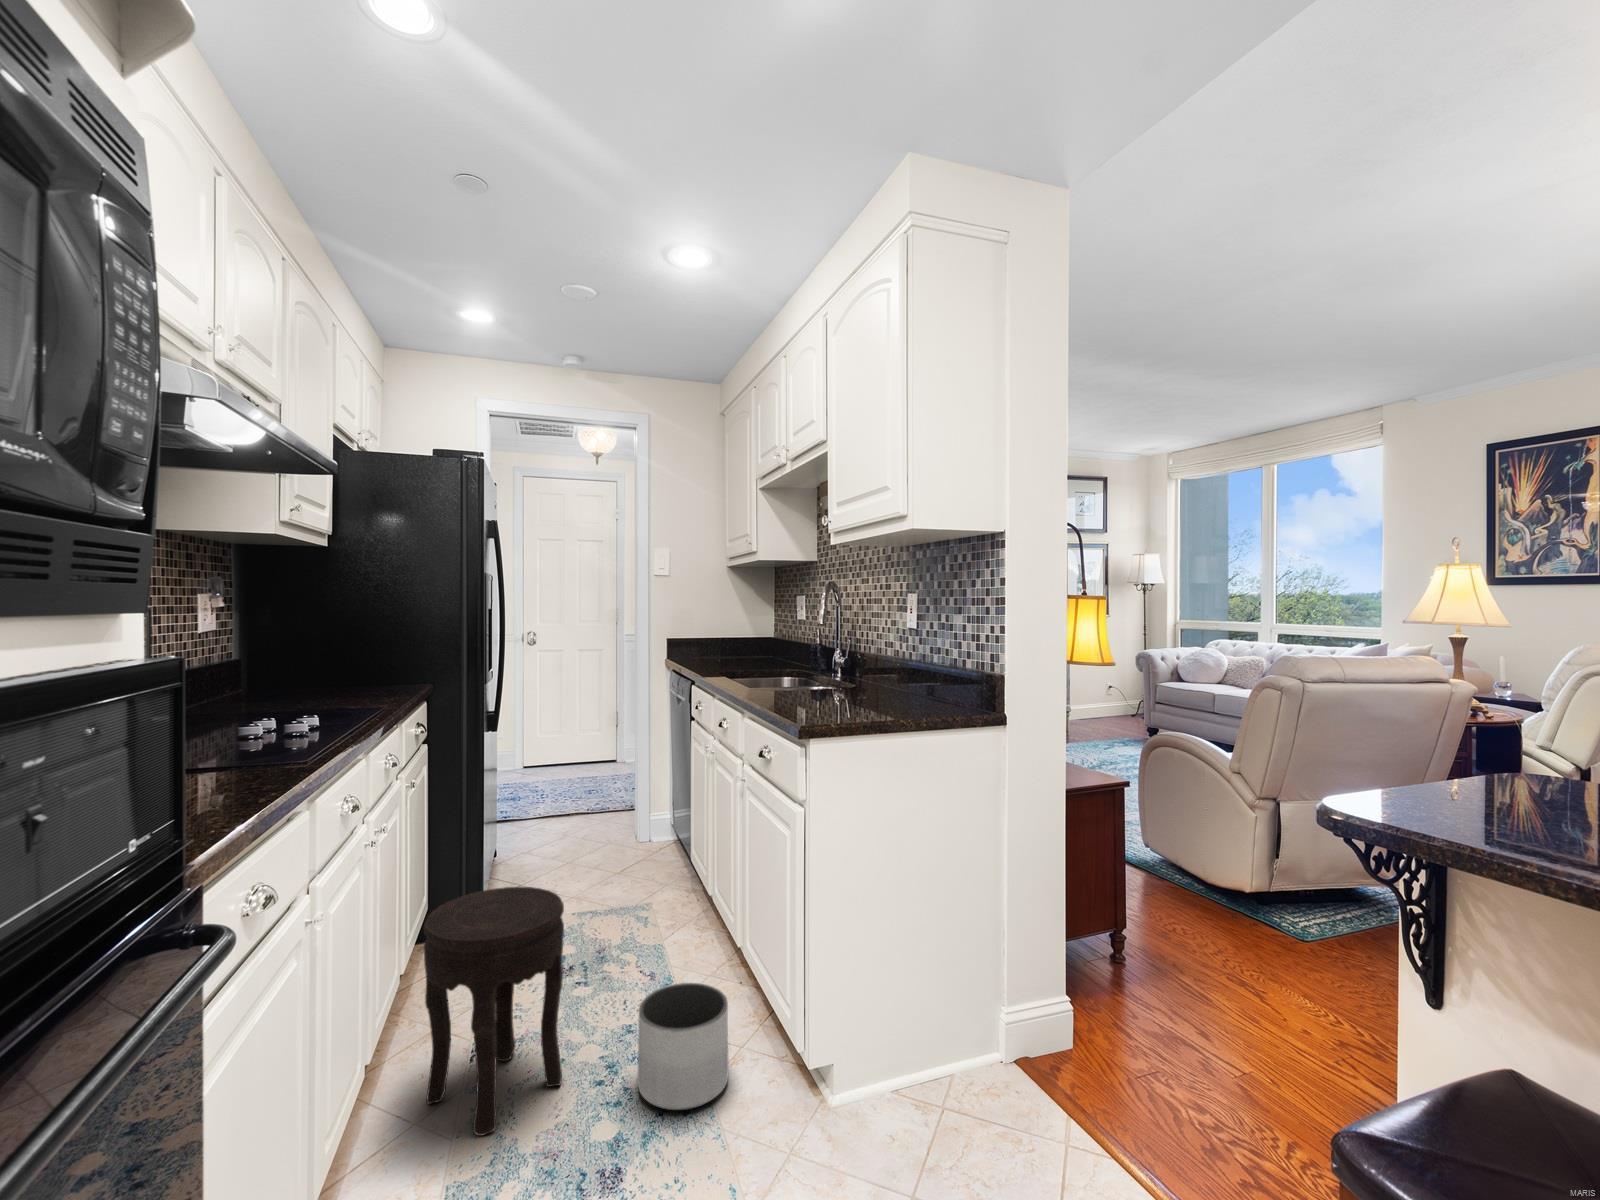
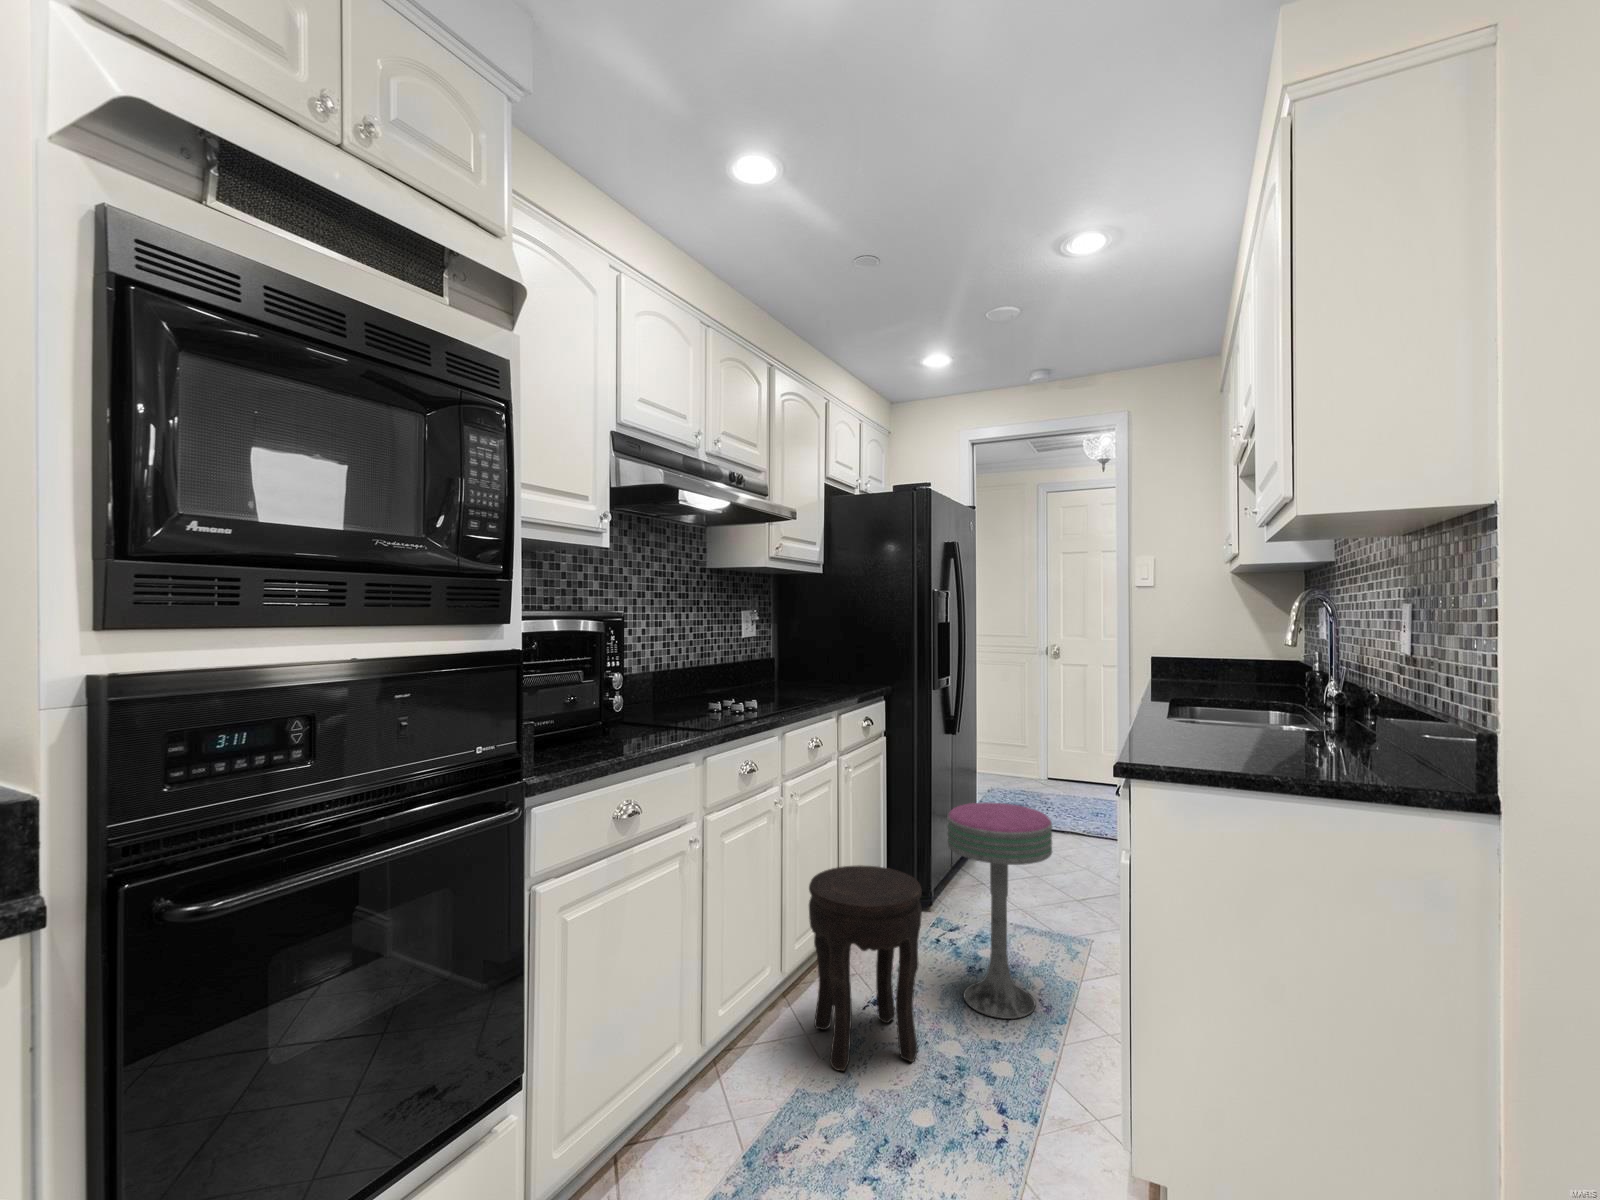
bar stool: none [551,790,658,1008] -> present [947,803,1052,1019]
planter: present [638,983,729,1110] -> none [967,1011,1064,1146]

